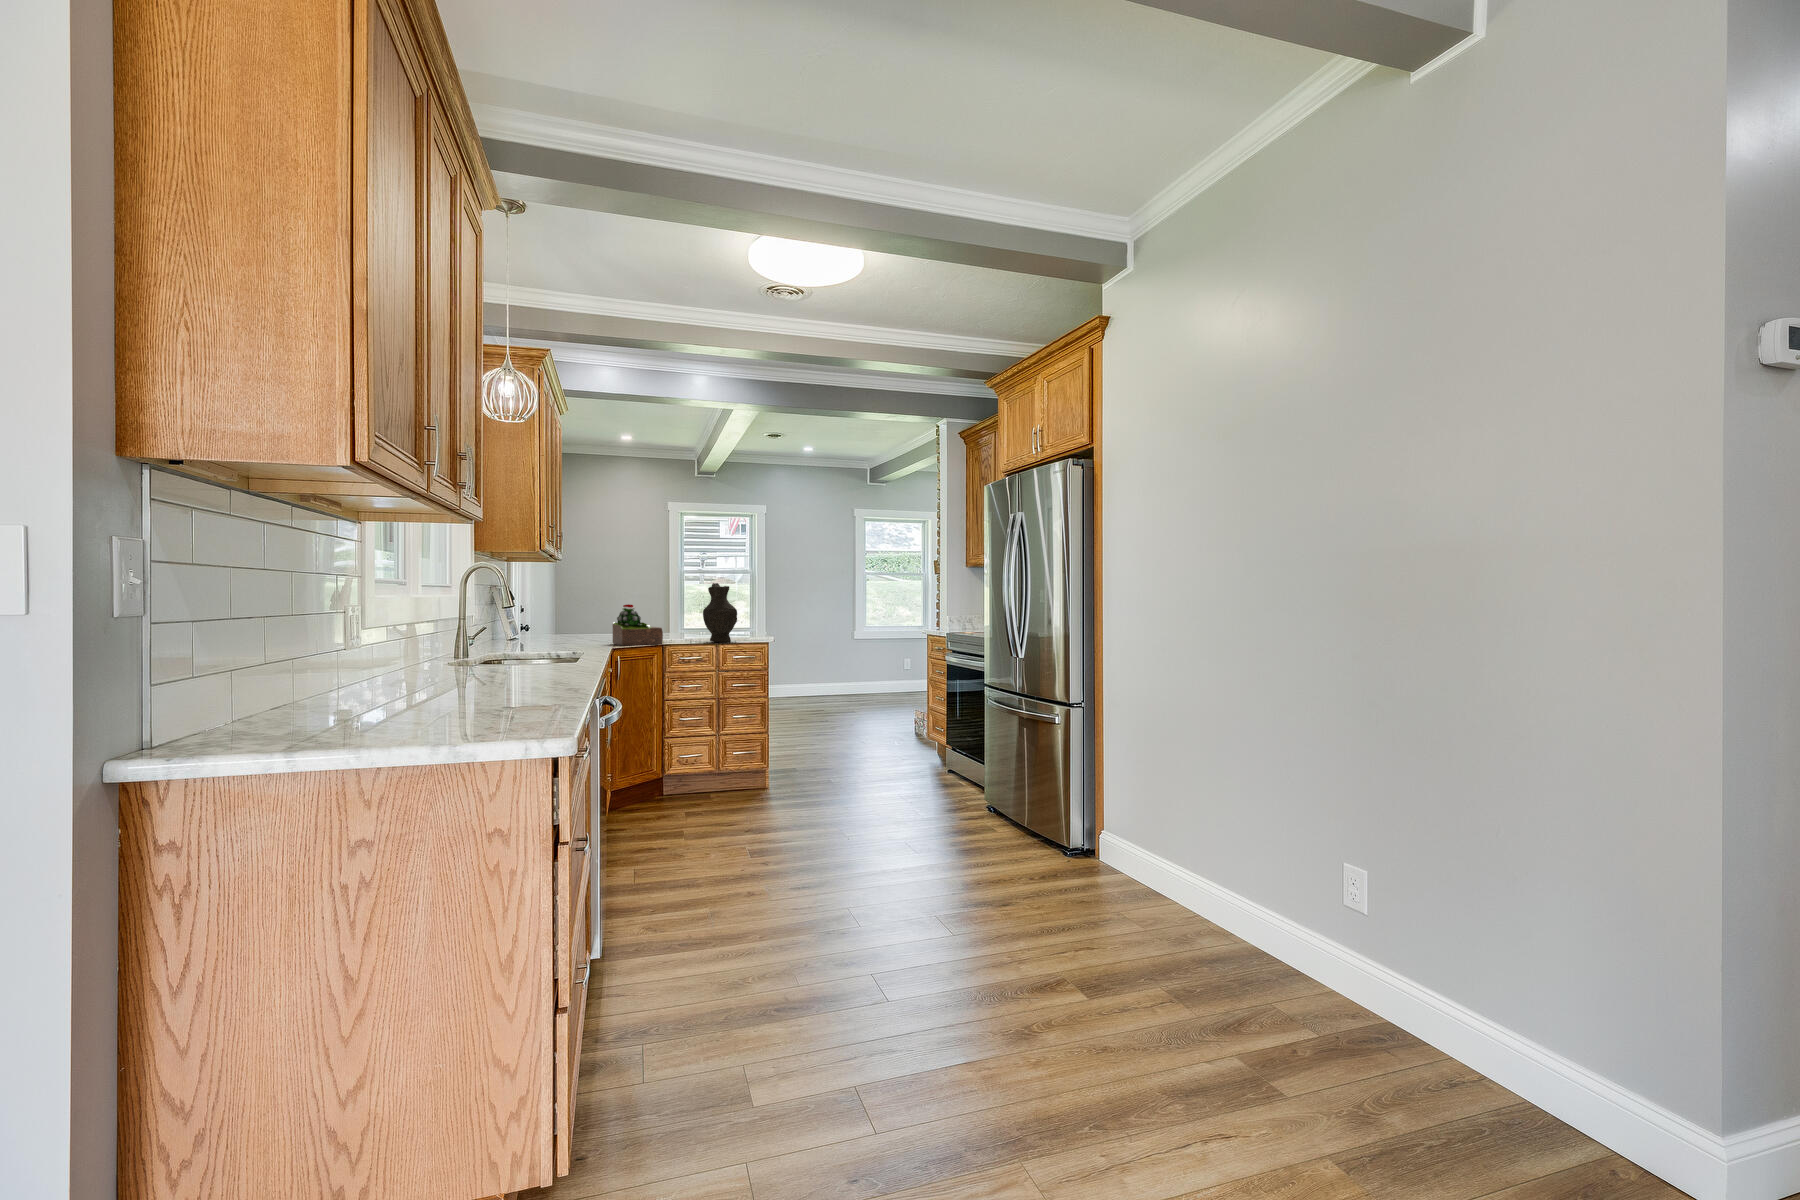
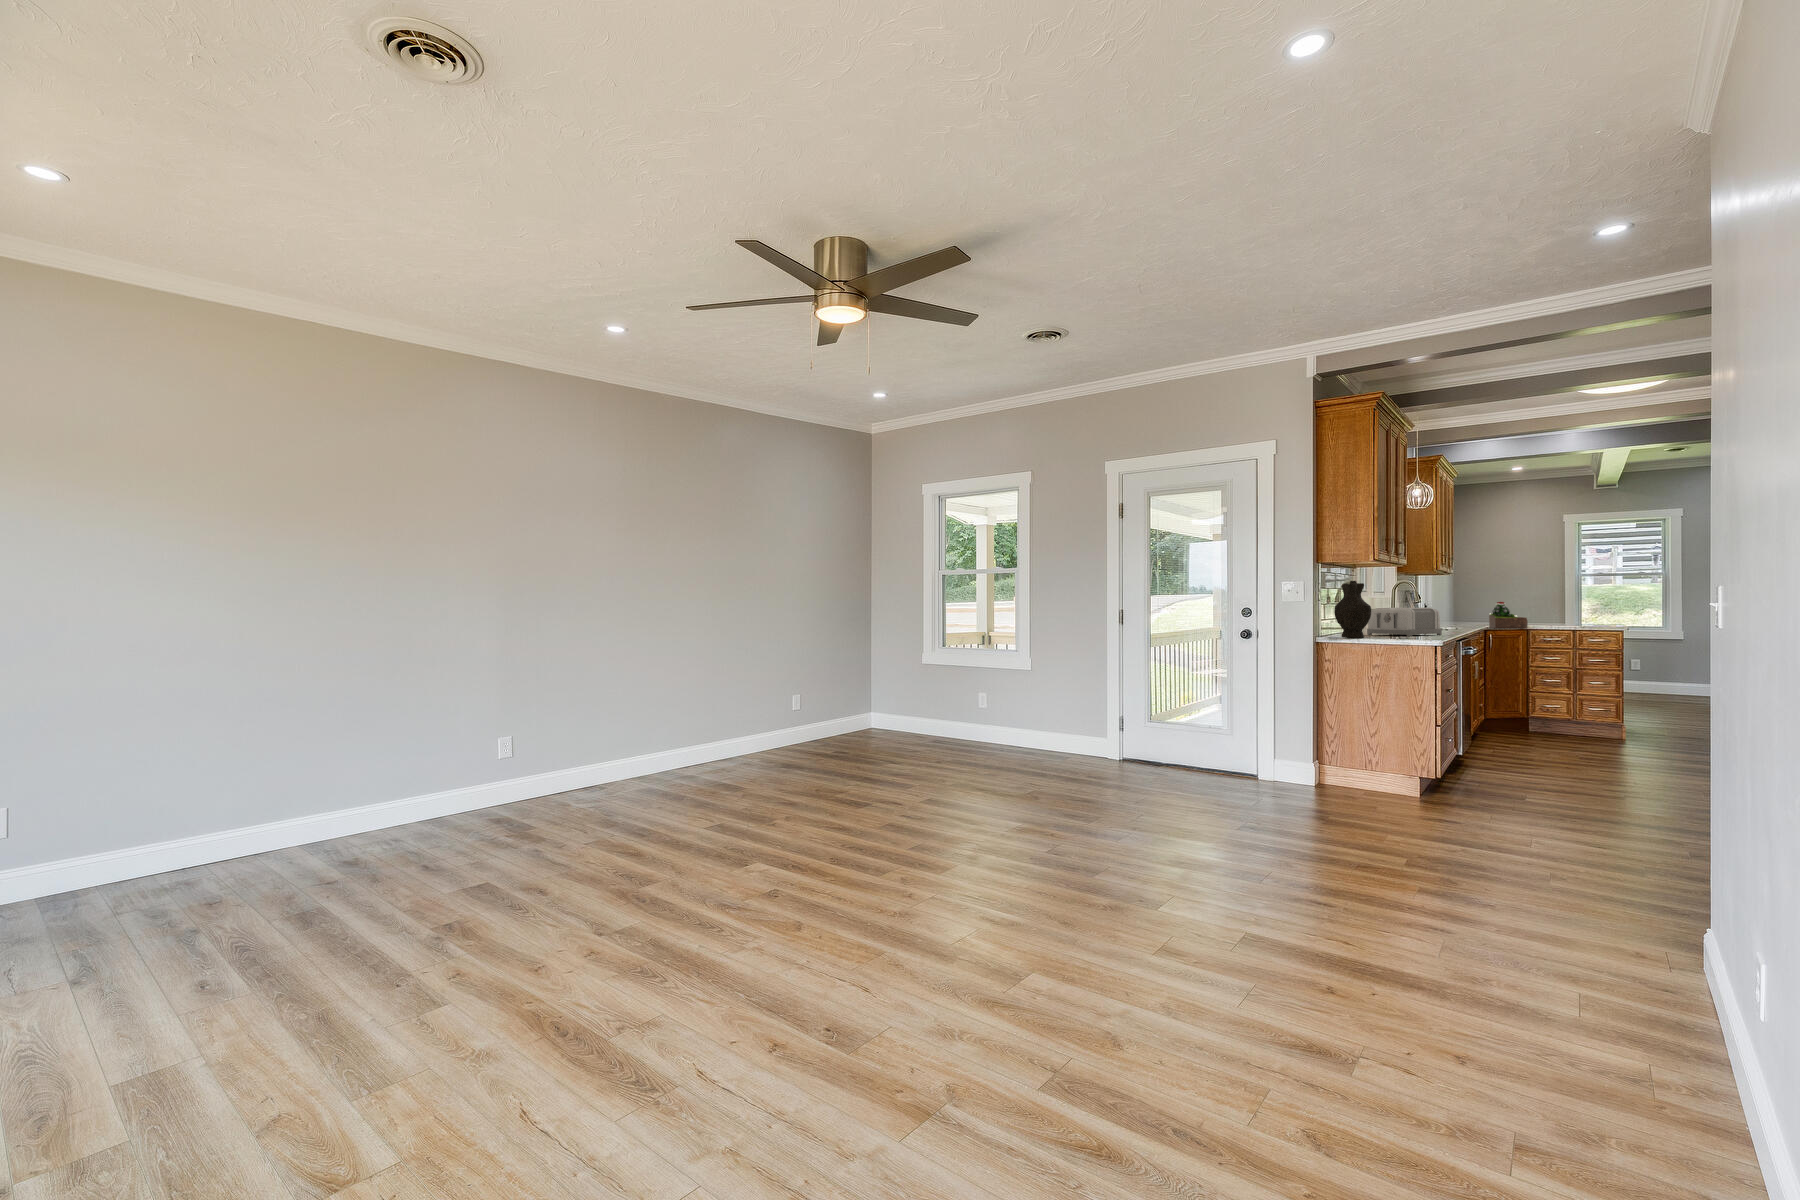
decorative vase: present [703,583,737,642] -> present [1334,581,1371,638]
toaster: none [379,625,559,702] -> present [1367,608,1442,636]

